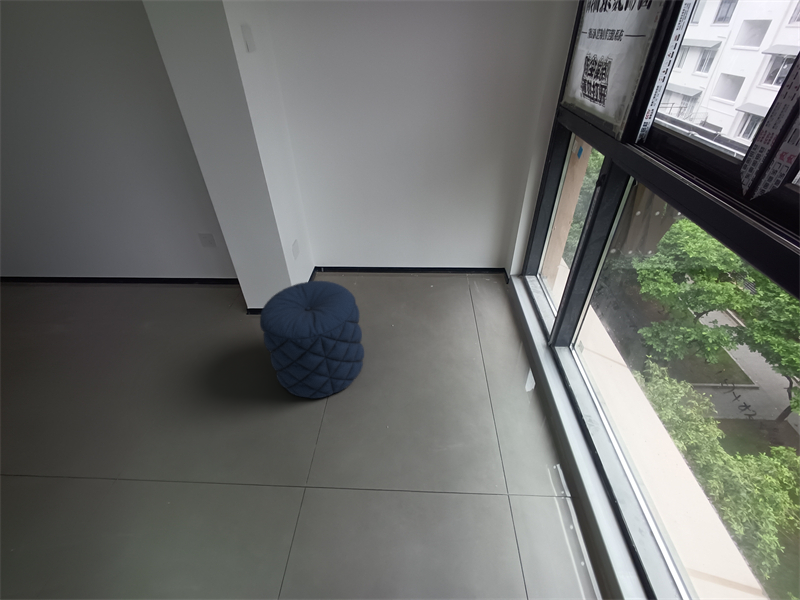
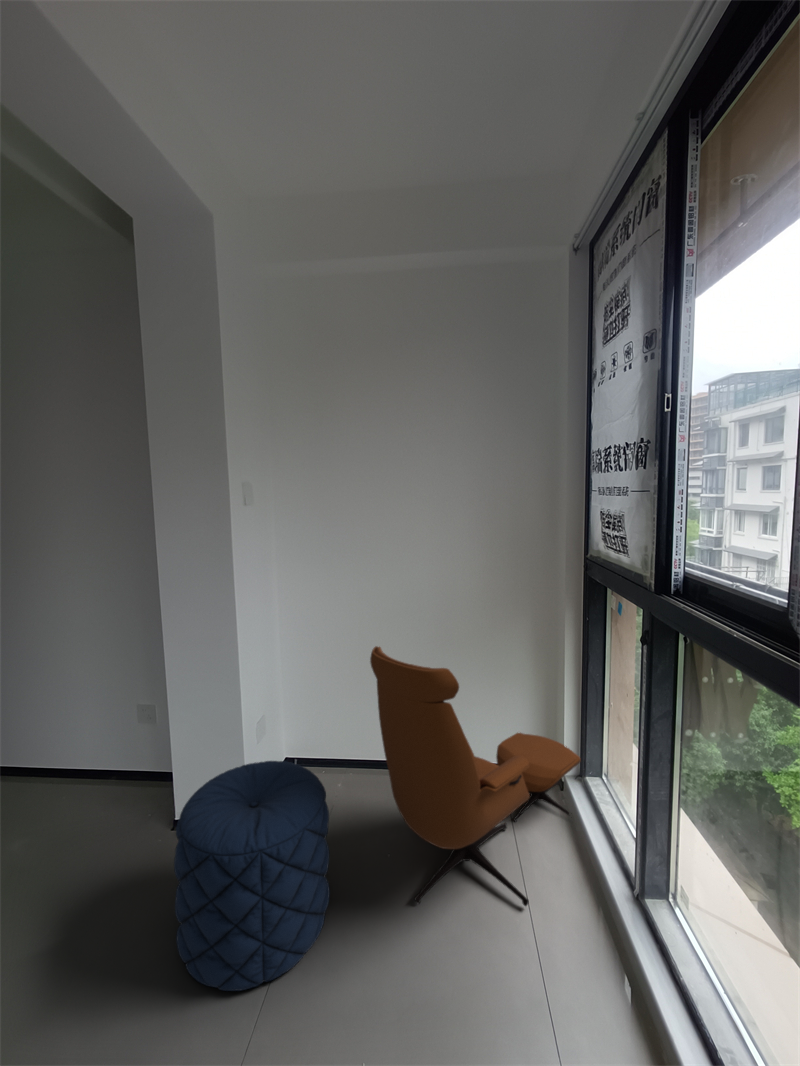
lounge chair: none [379,197,525,352] -> present [370,646,581,906]

